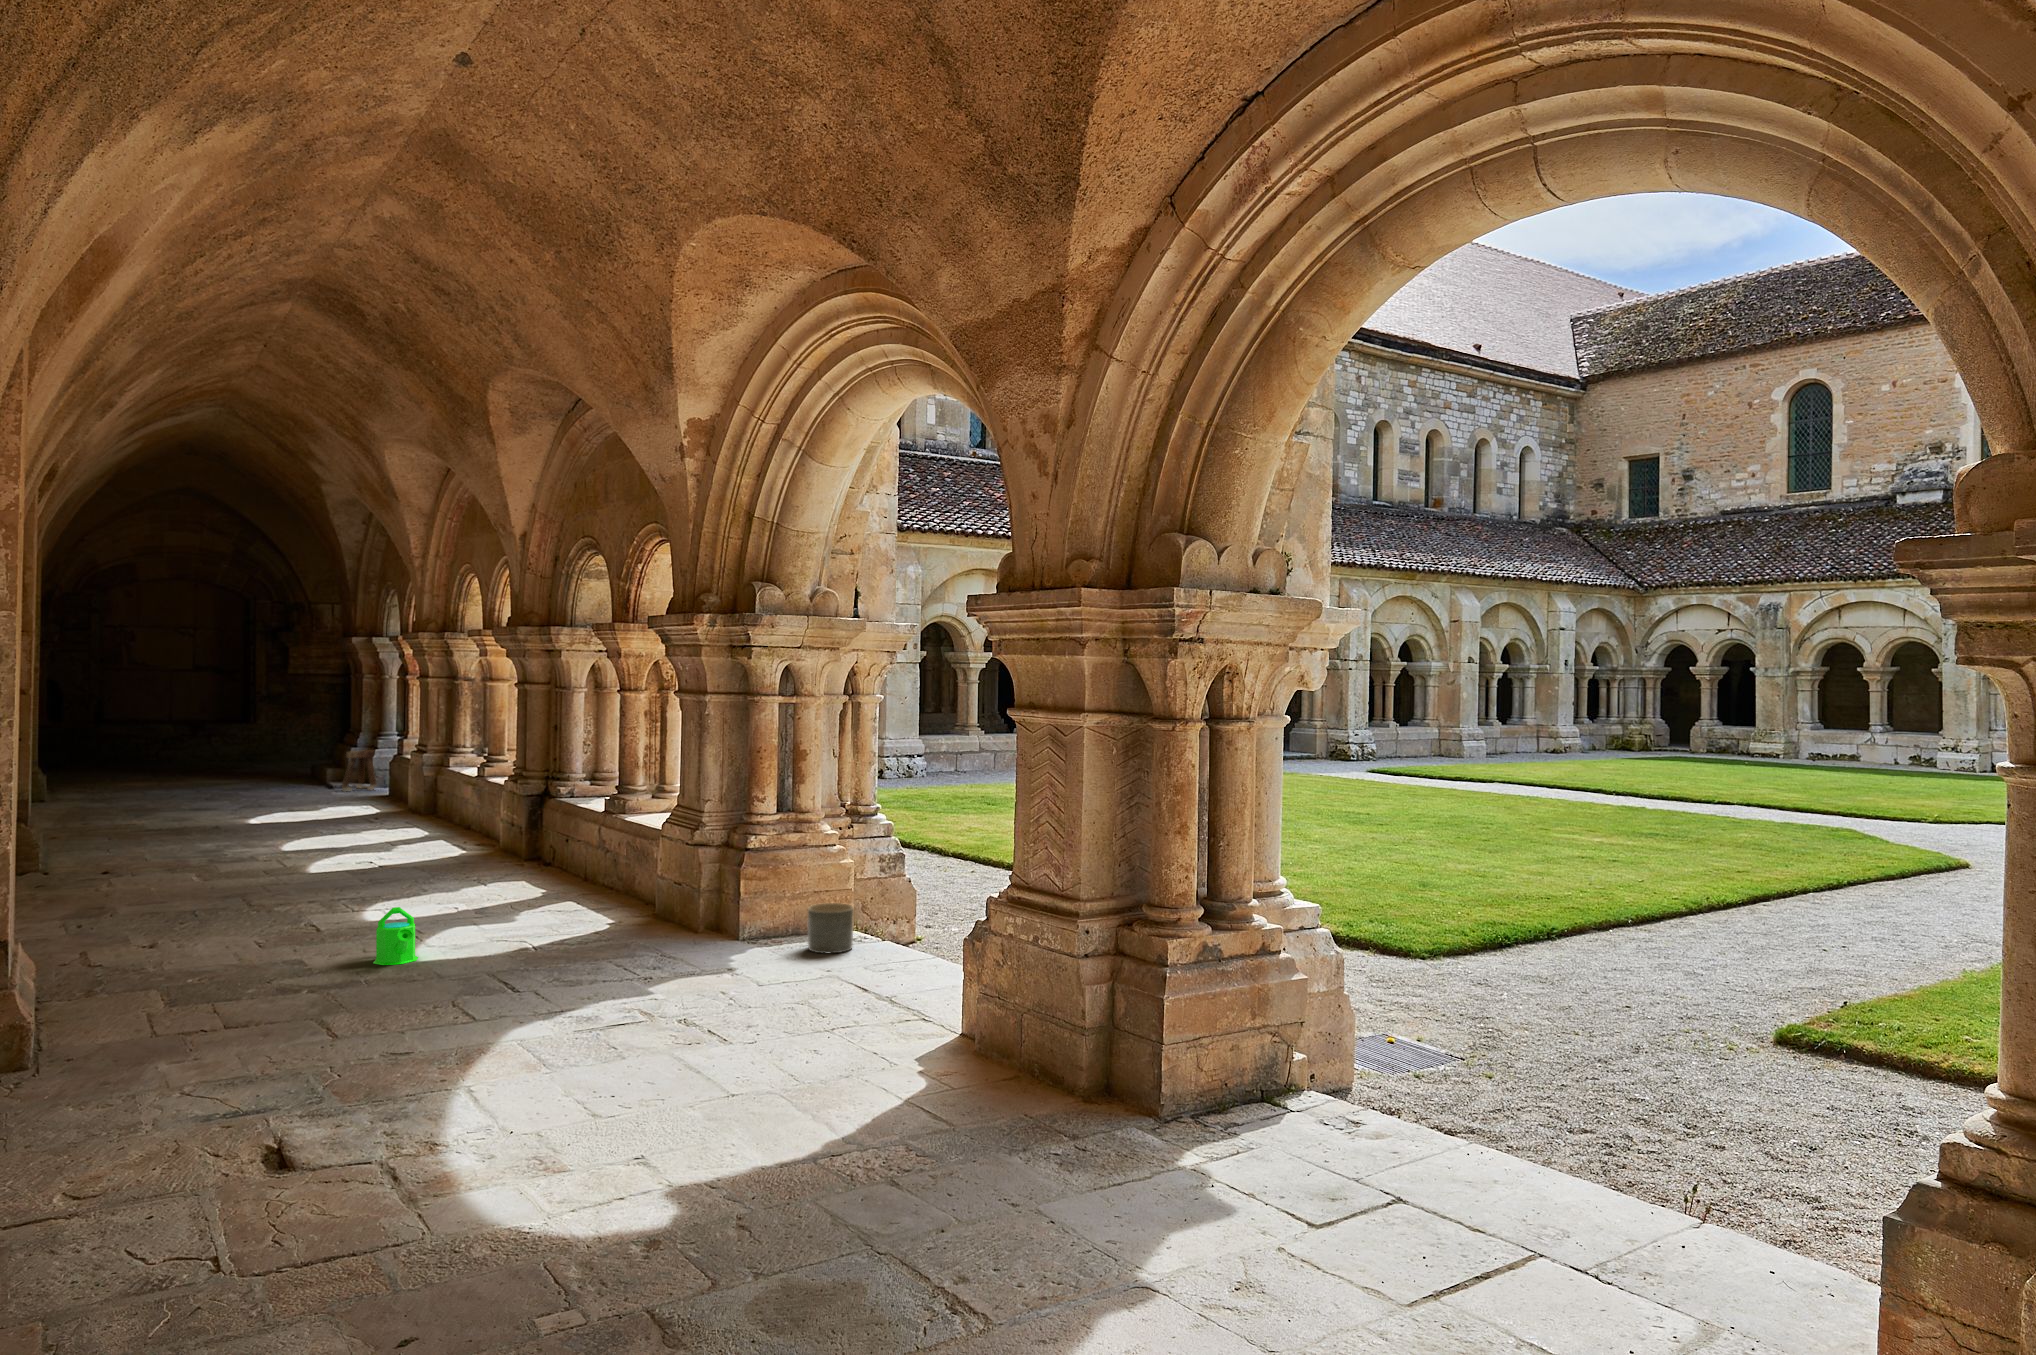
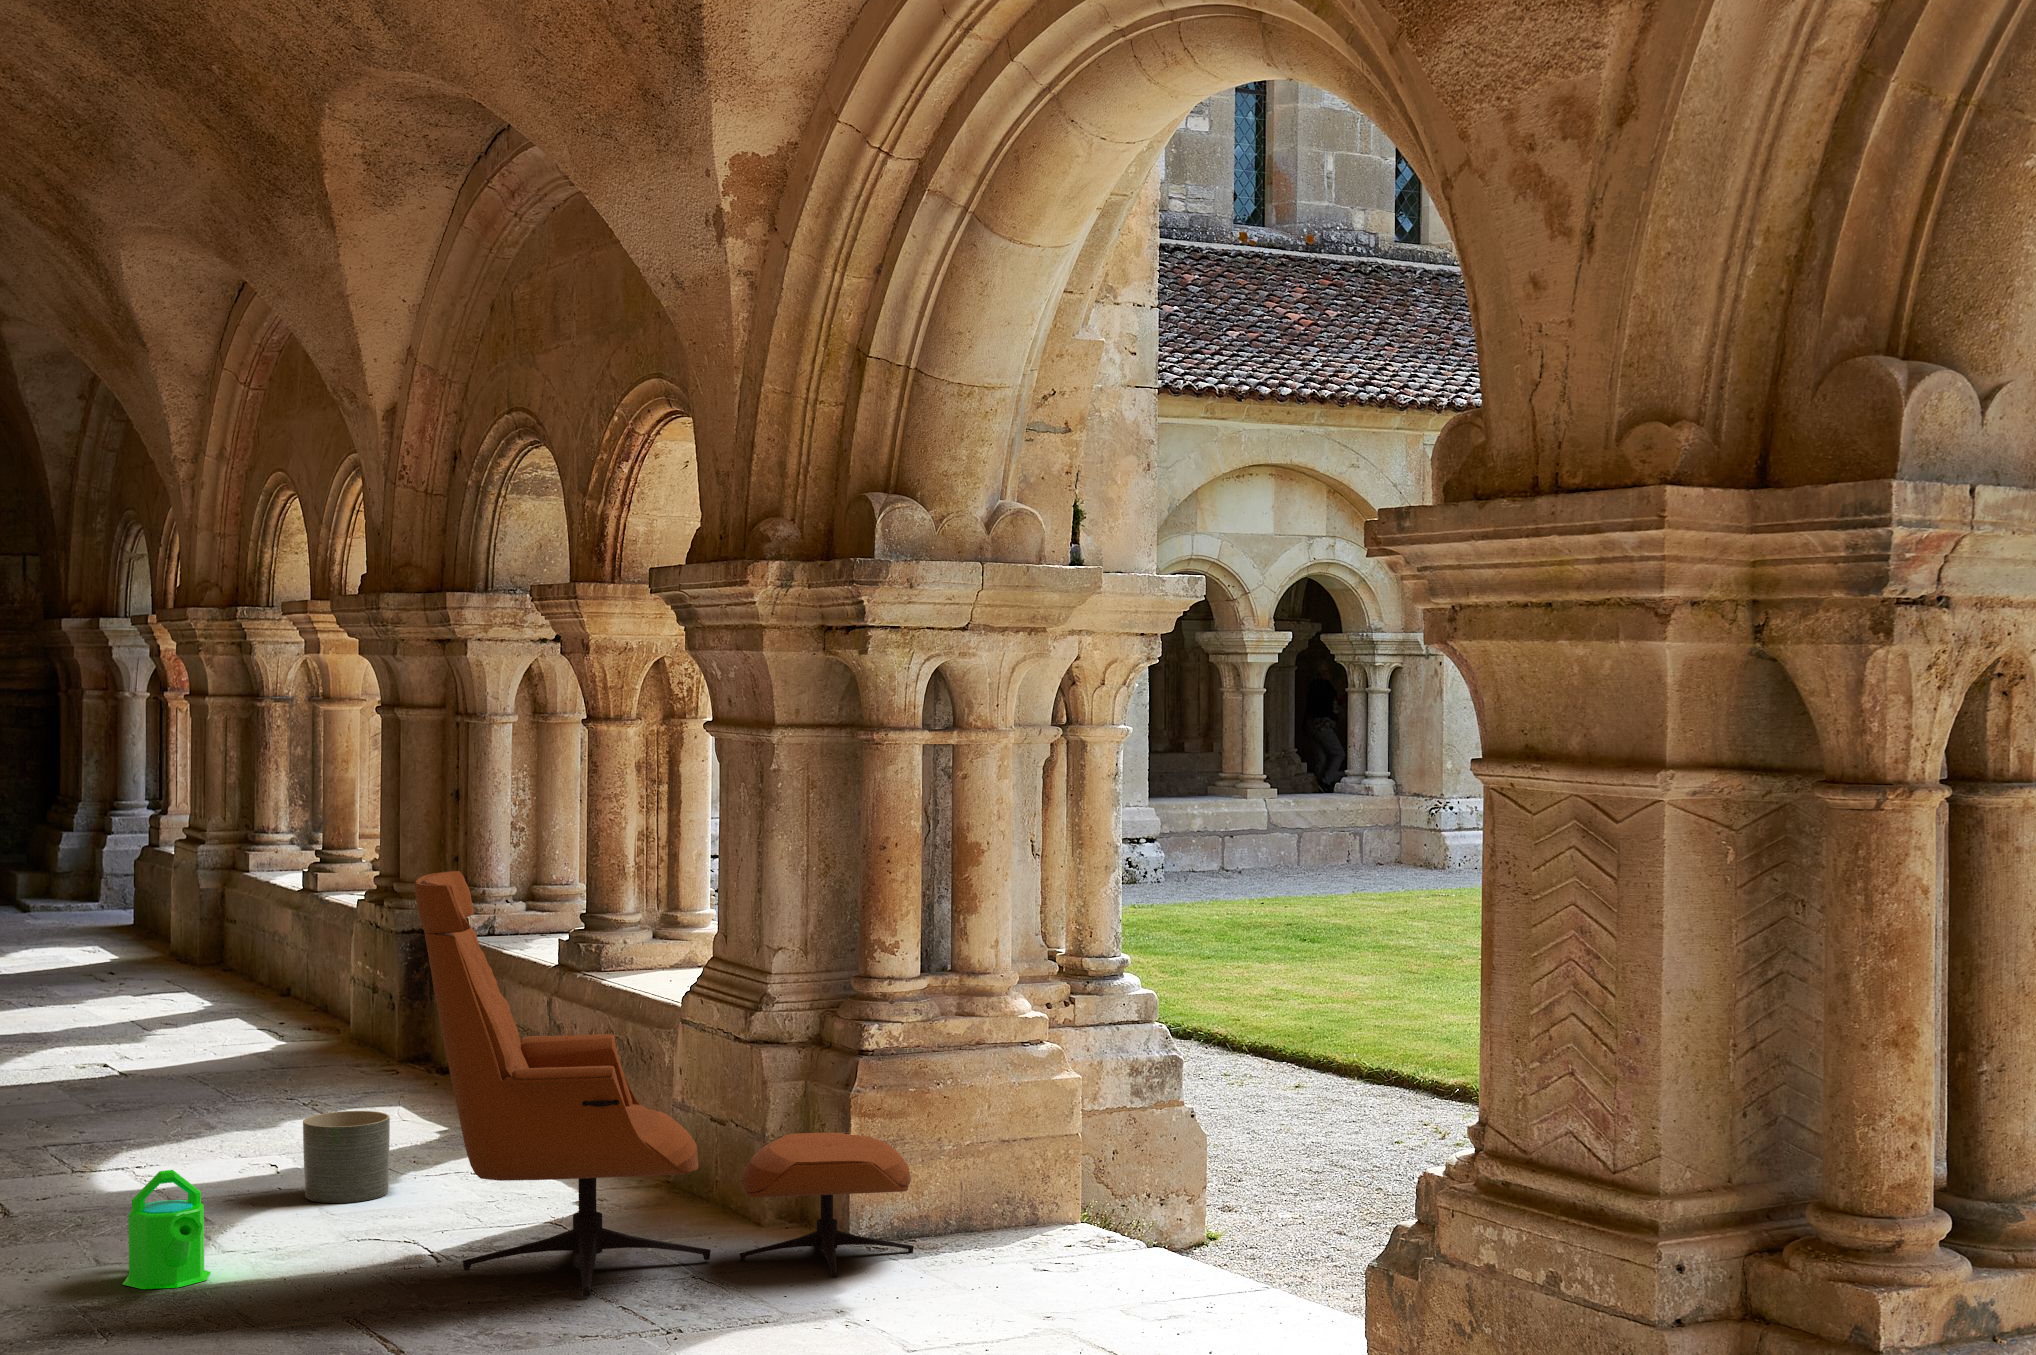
stool: present [342,750,376,792] -> none [48,836,117,916]
lounge chair: none [524,761,769,964] -> present [415,871,914,1296]
planter: present [808,903,854,954] -> present [303,1111,390,1203]

